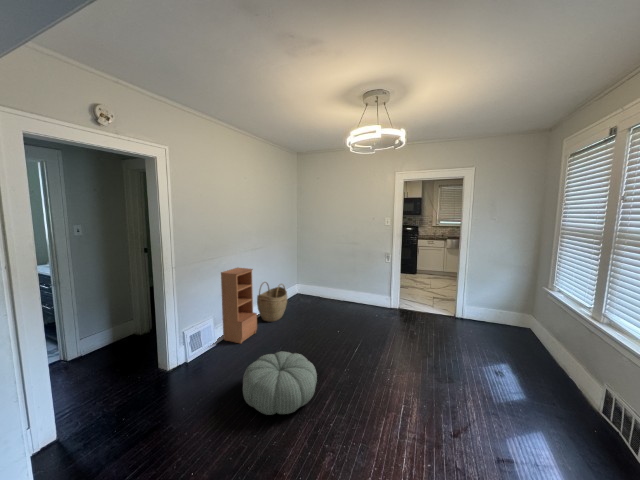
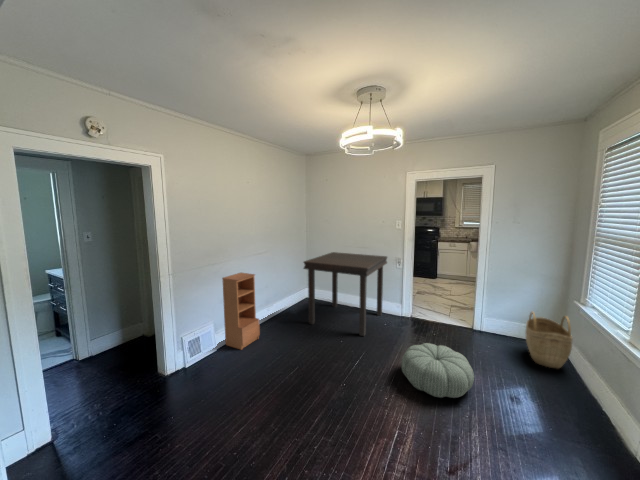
dining table: none [298,249,376,327] -> present [304,252,387,336]
woven basket: present [257,282,287,322] -> present [525,312,572,369]
pouf: present [243,352,317,415] -> present [401,343,474,398]

